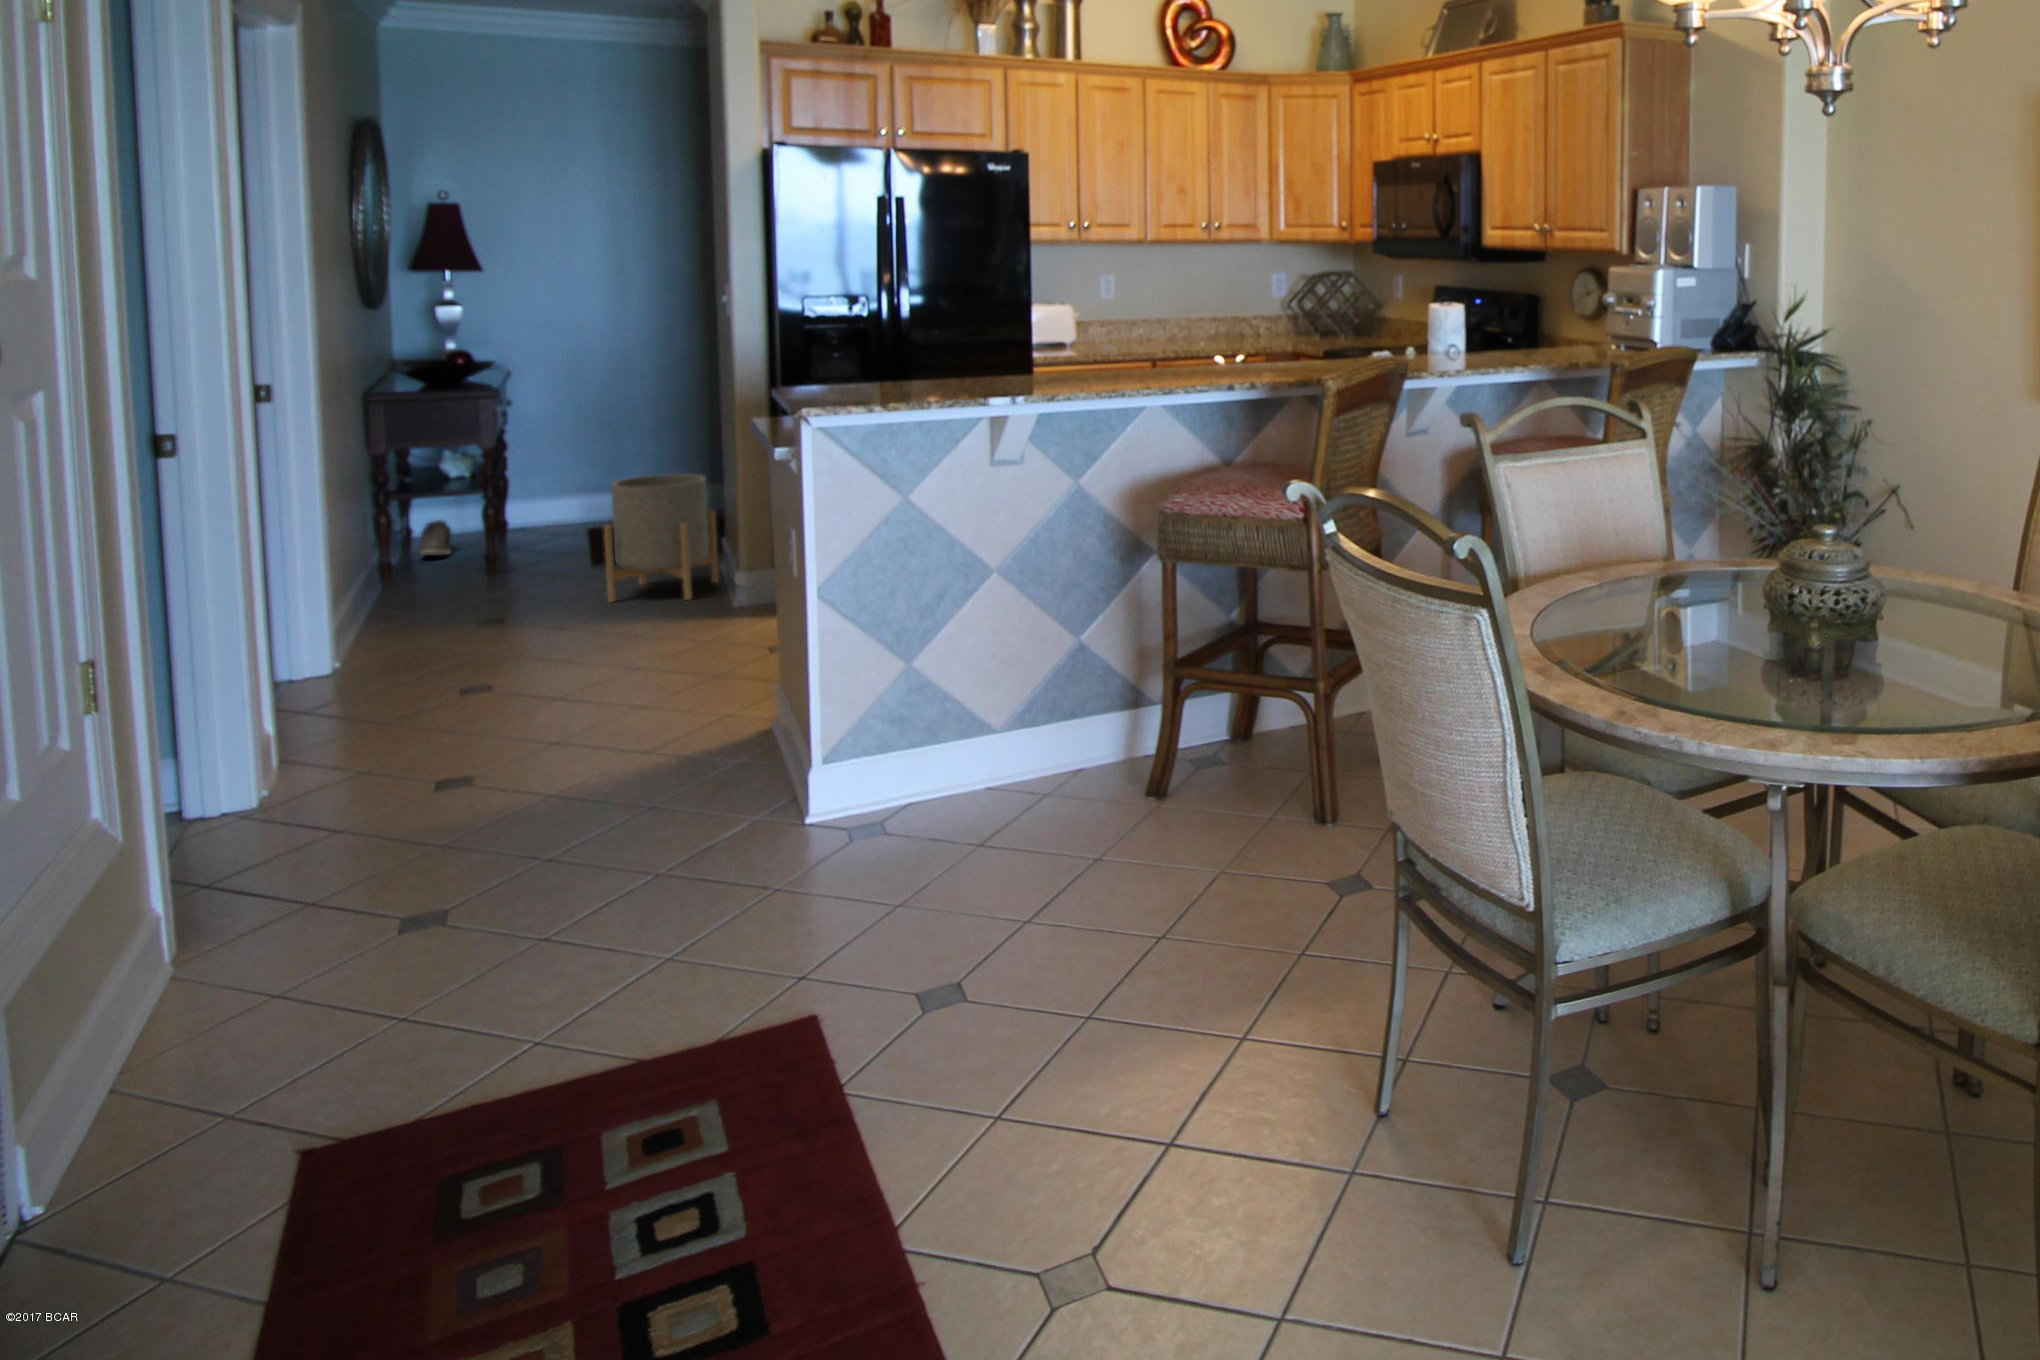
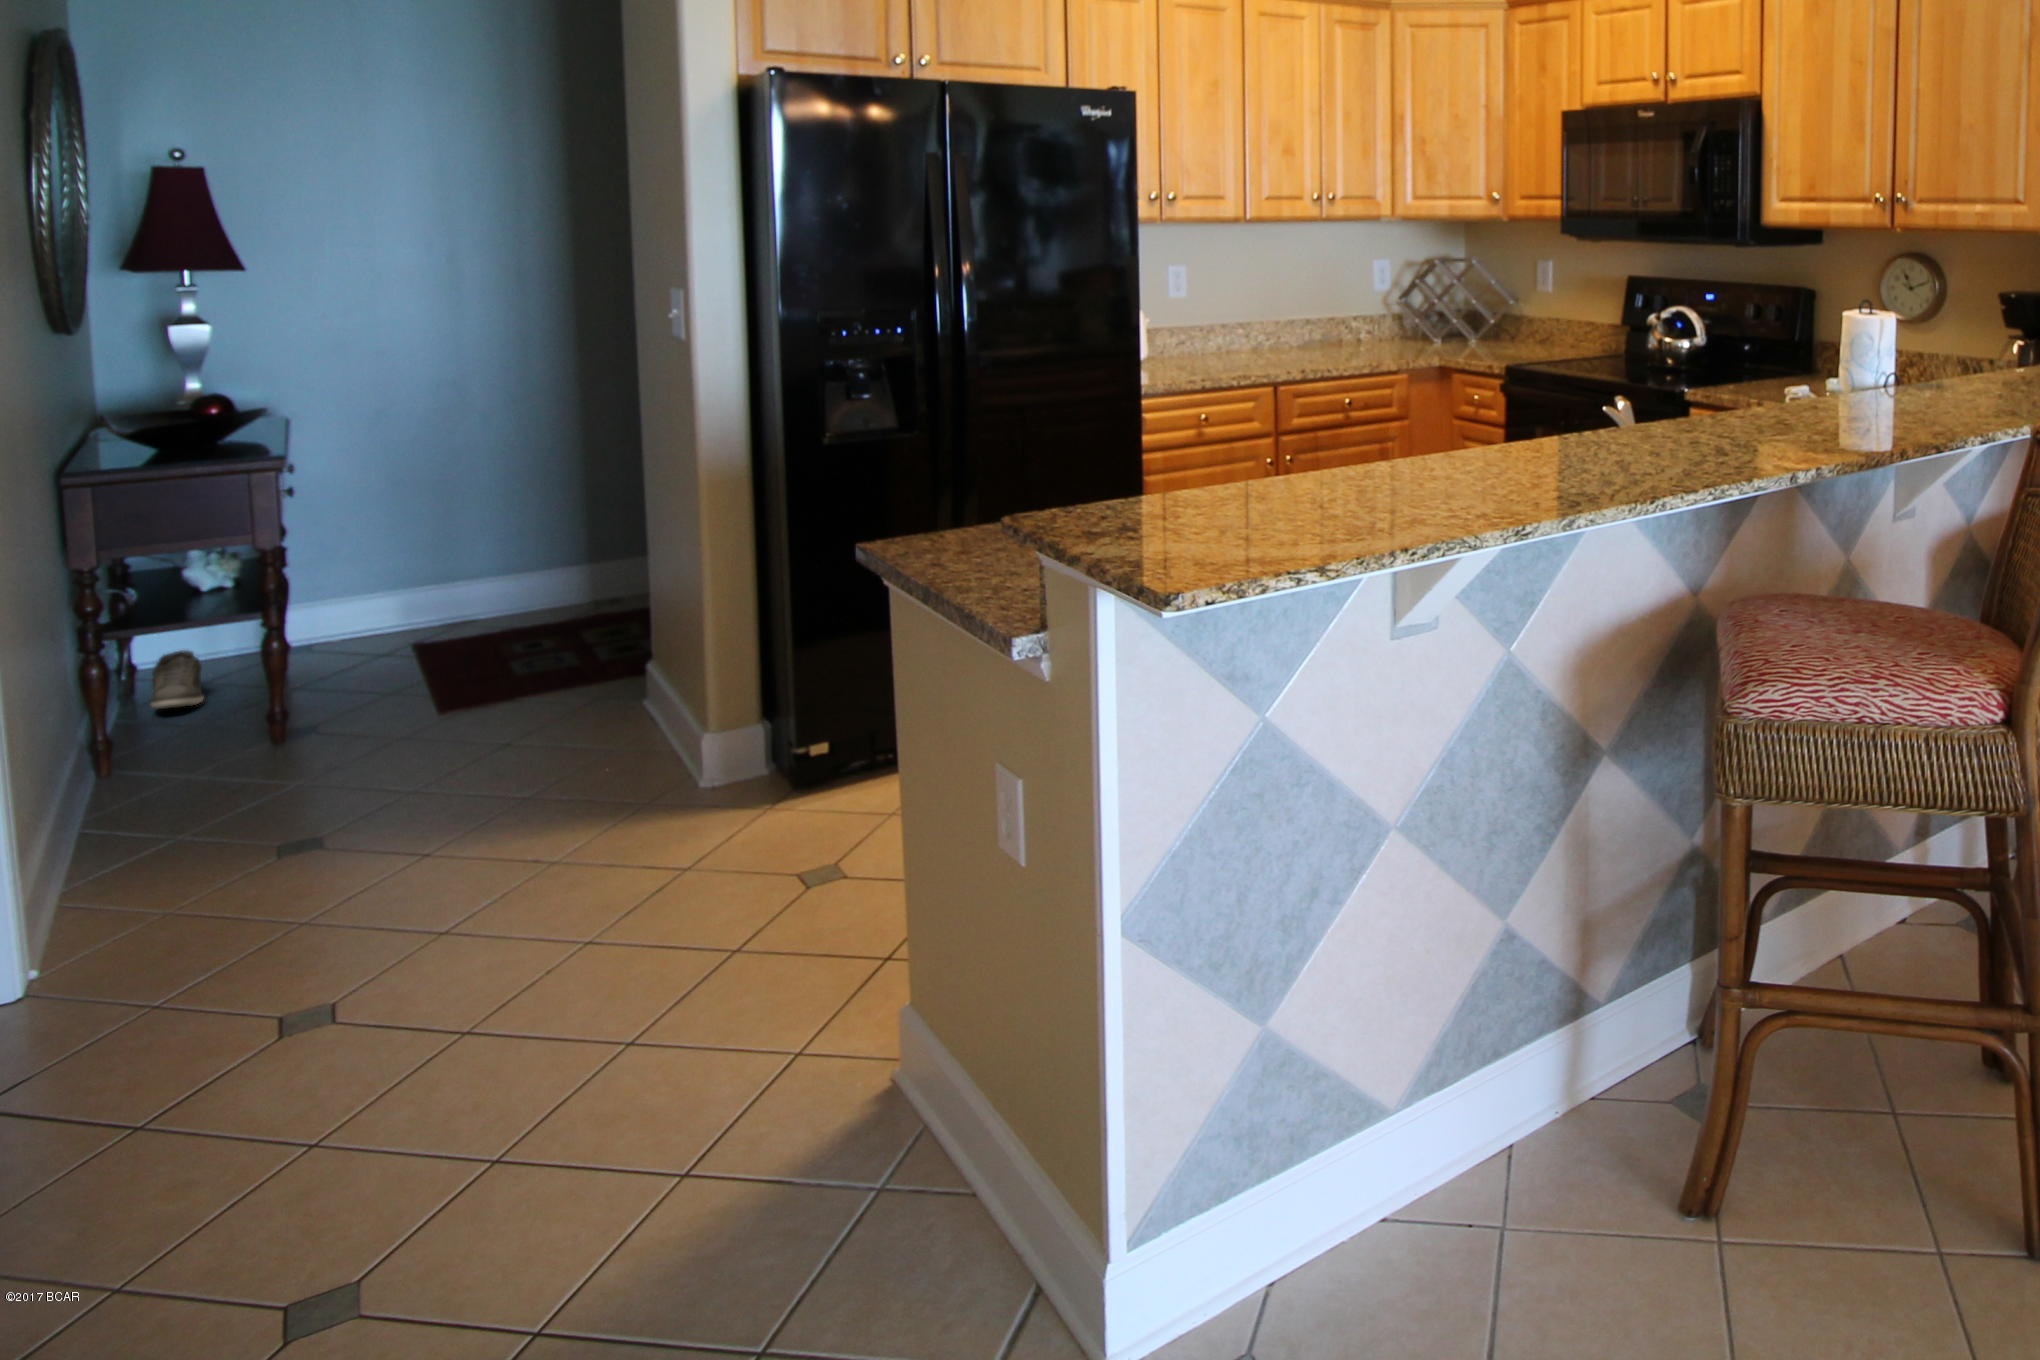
planter: present [604,474,719,602] -> none [484,578,658,789]

